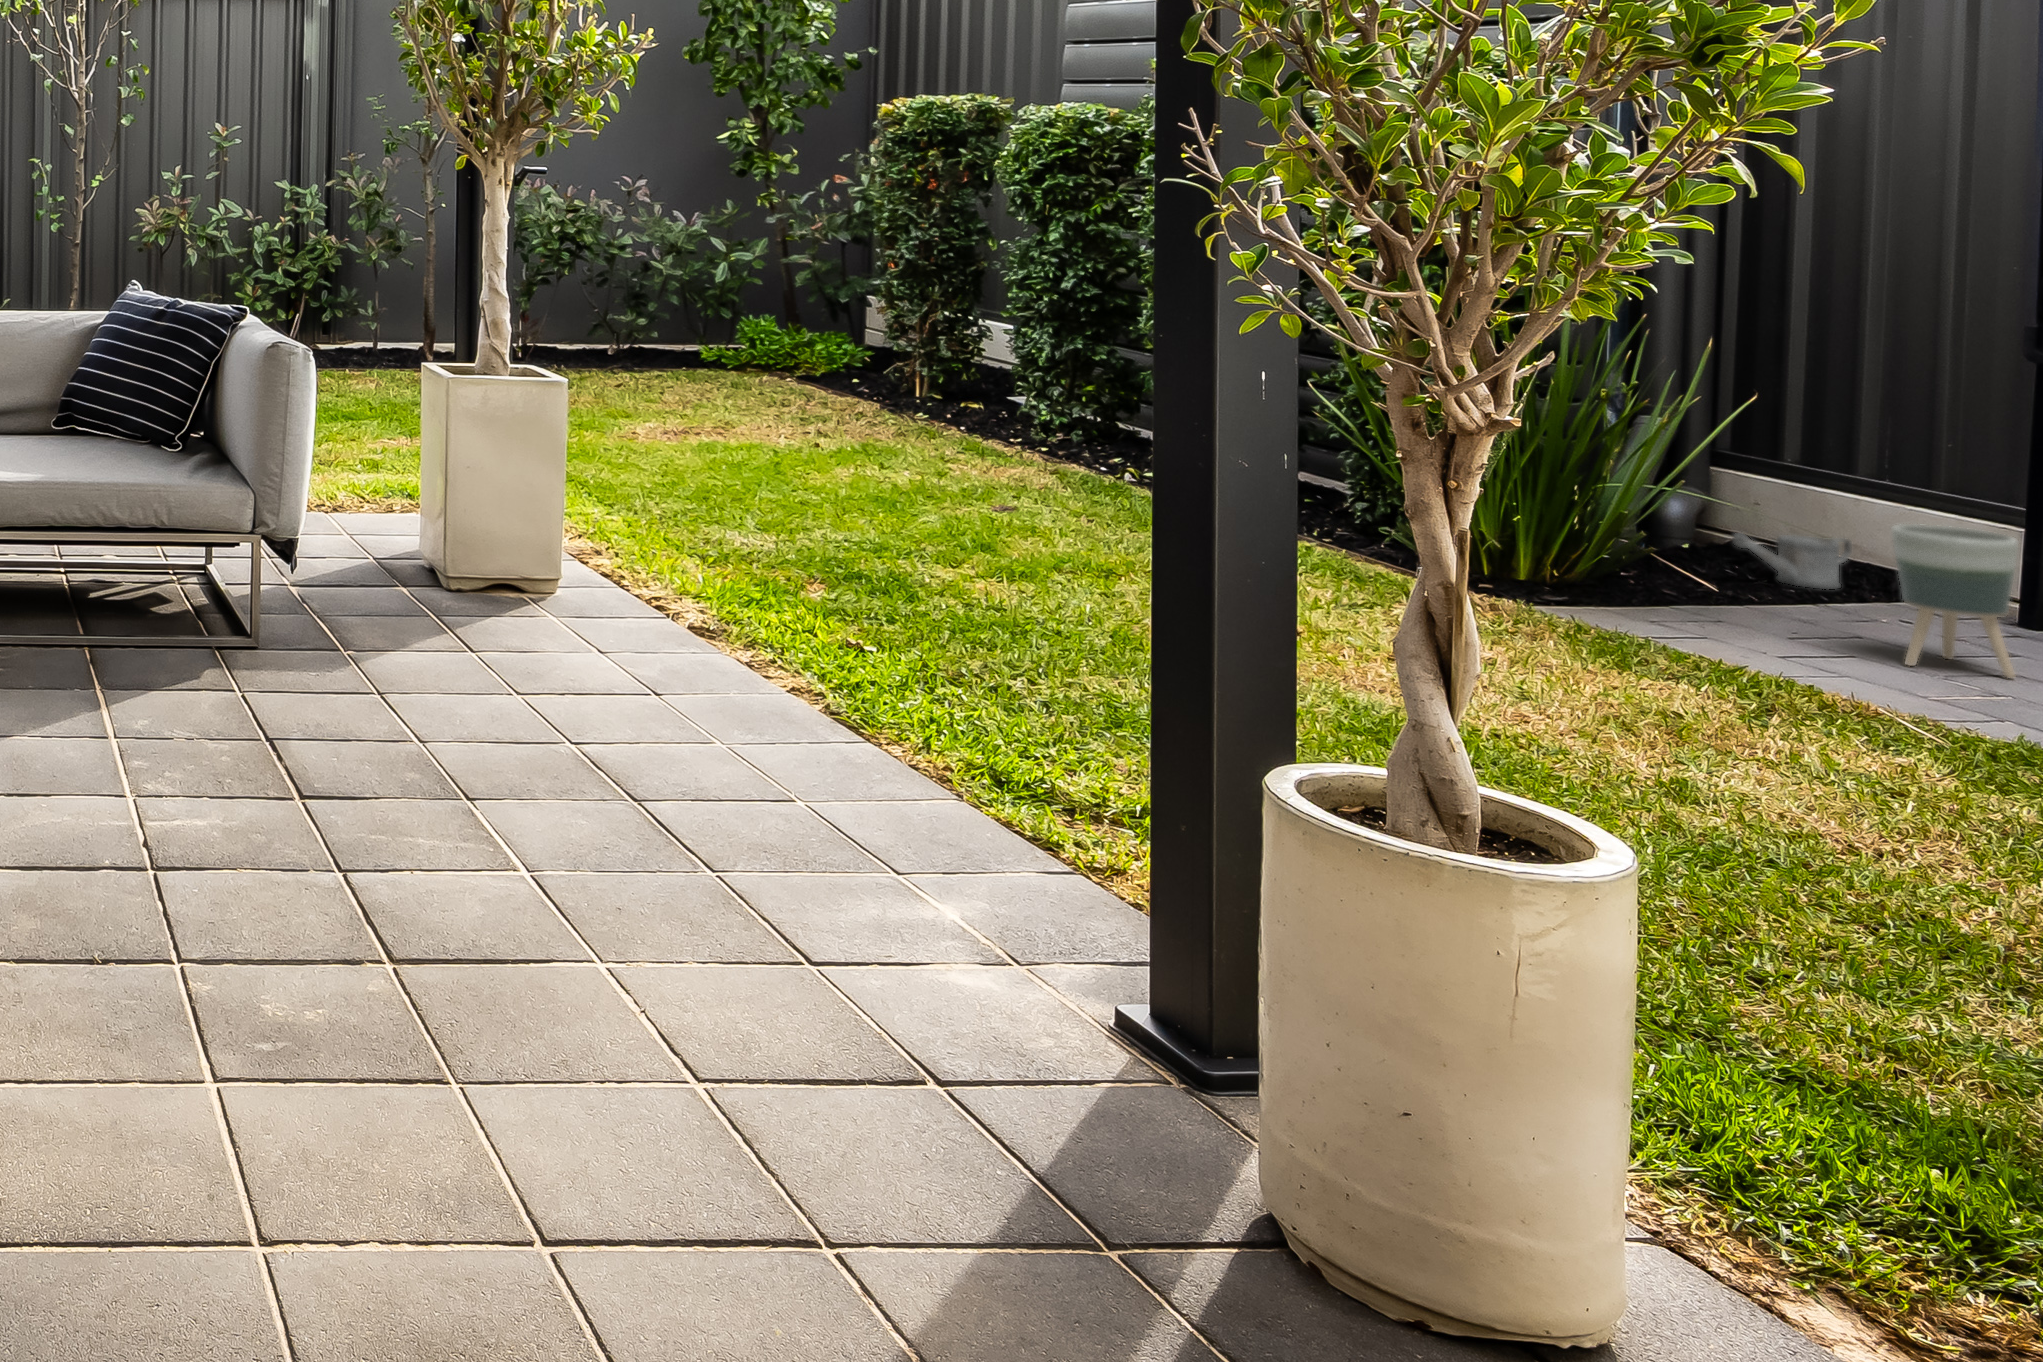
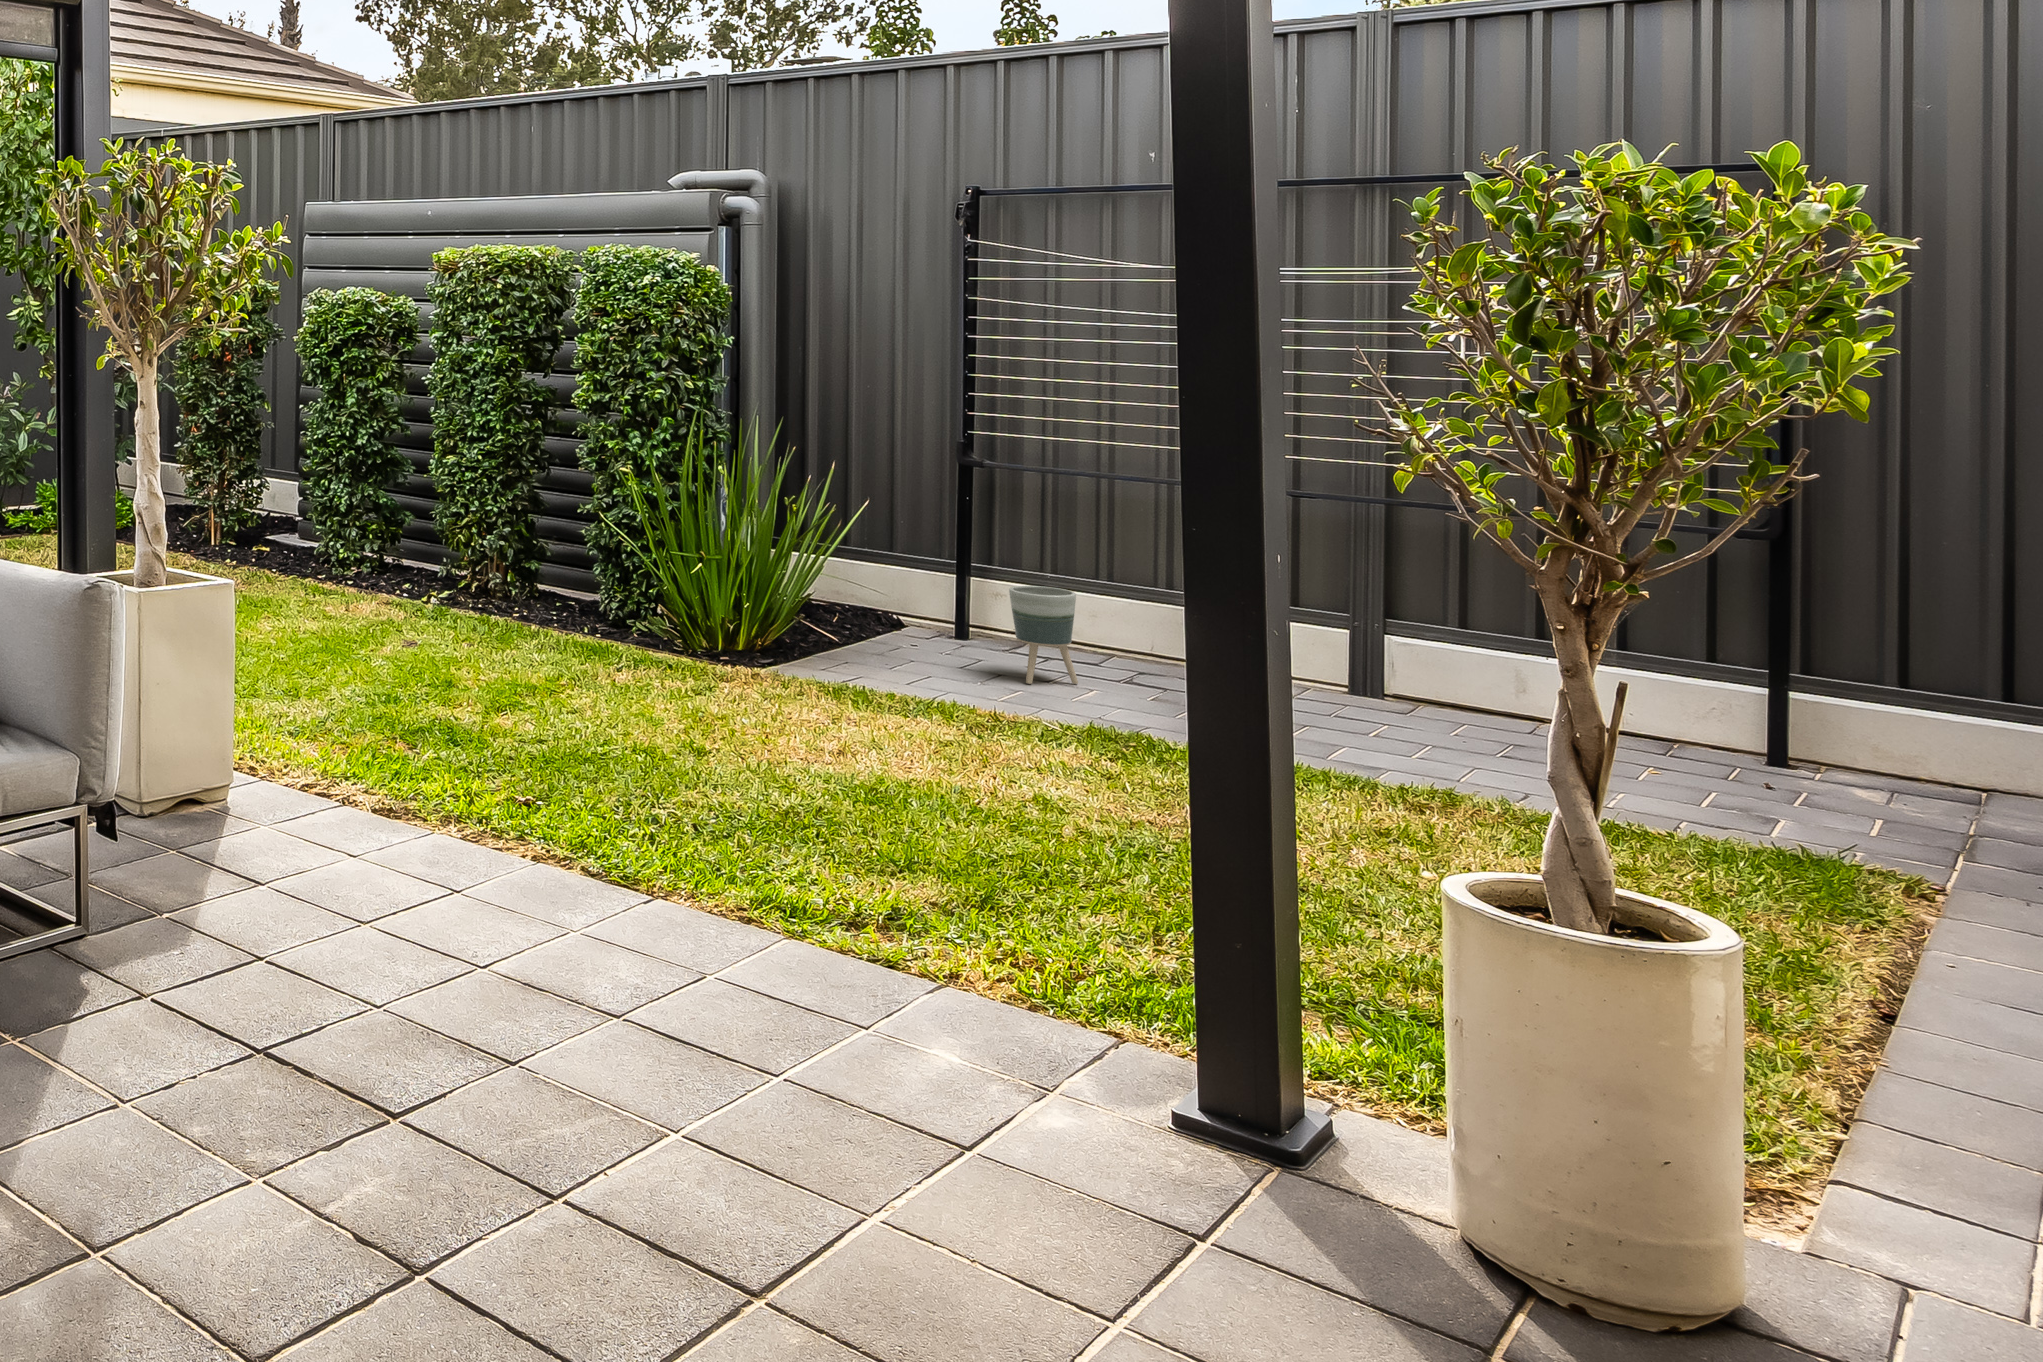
watering can: present [1734,533,1852,589] -> none [855,592,898,629]

